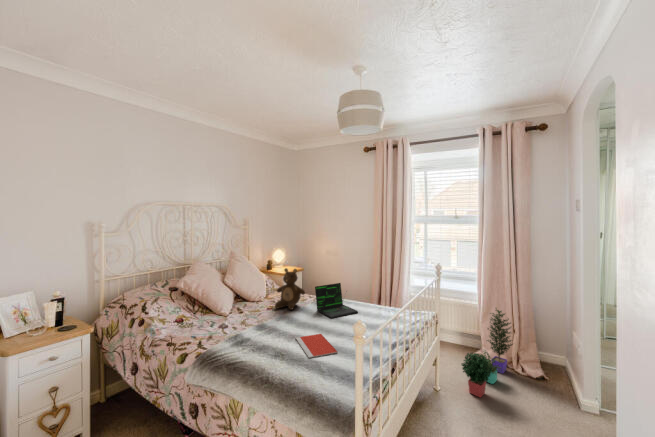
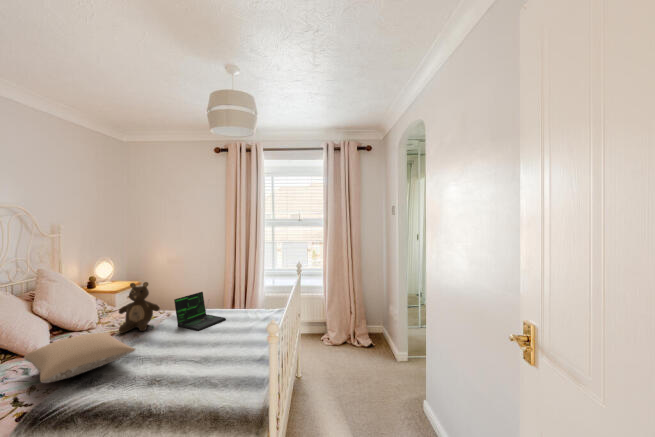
pillow: none [212,305,274,336] -> present [24,333,135,383]
potted plant: present [461,310,513,397] -> none [318,295,353,372]
notebook: present [296,334,337,358] -> none [166,348,222,375]

